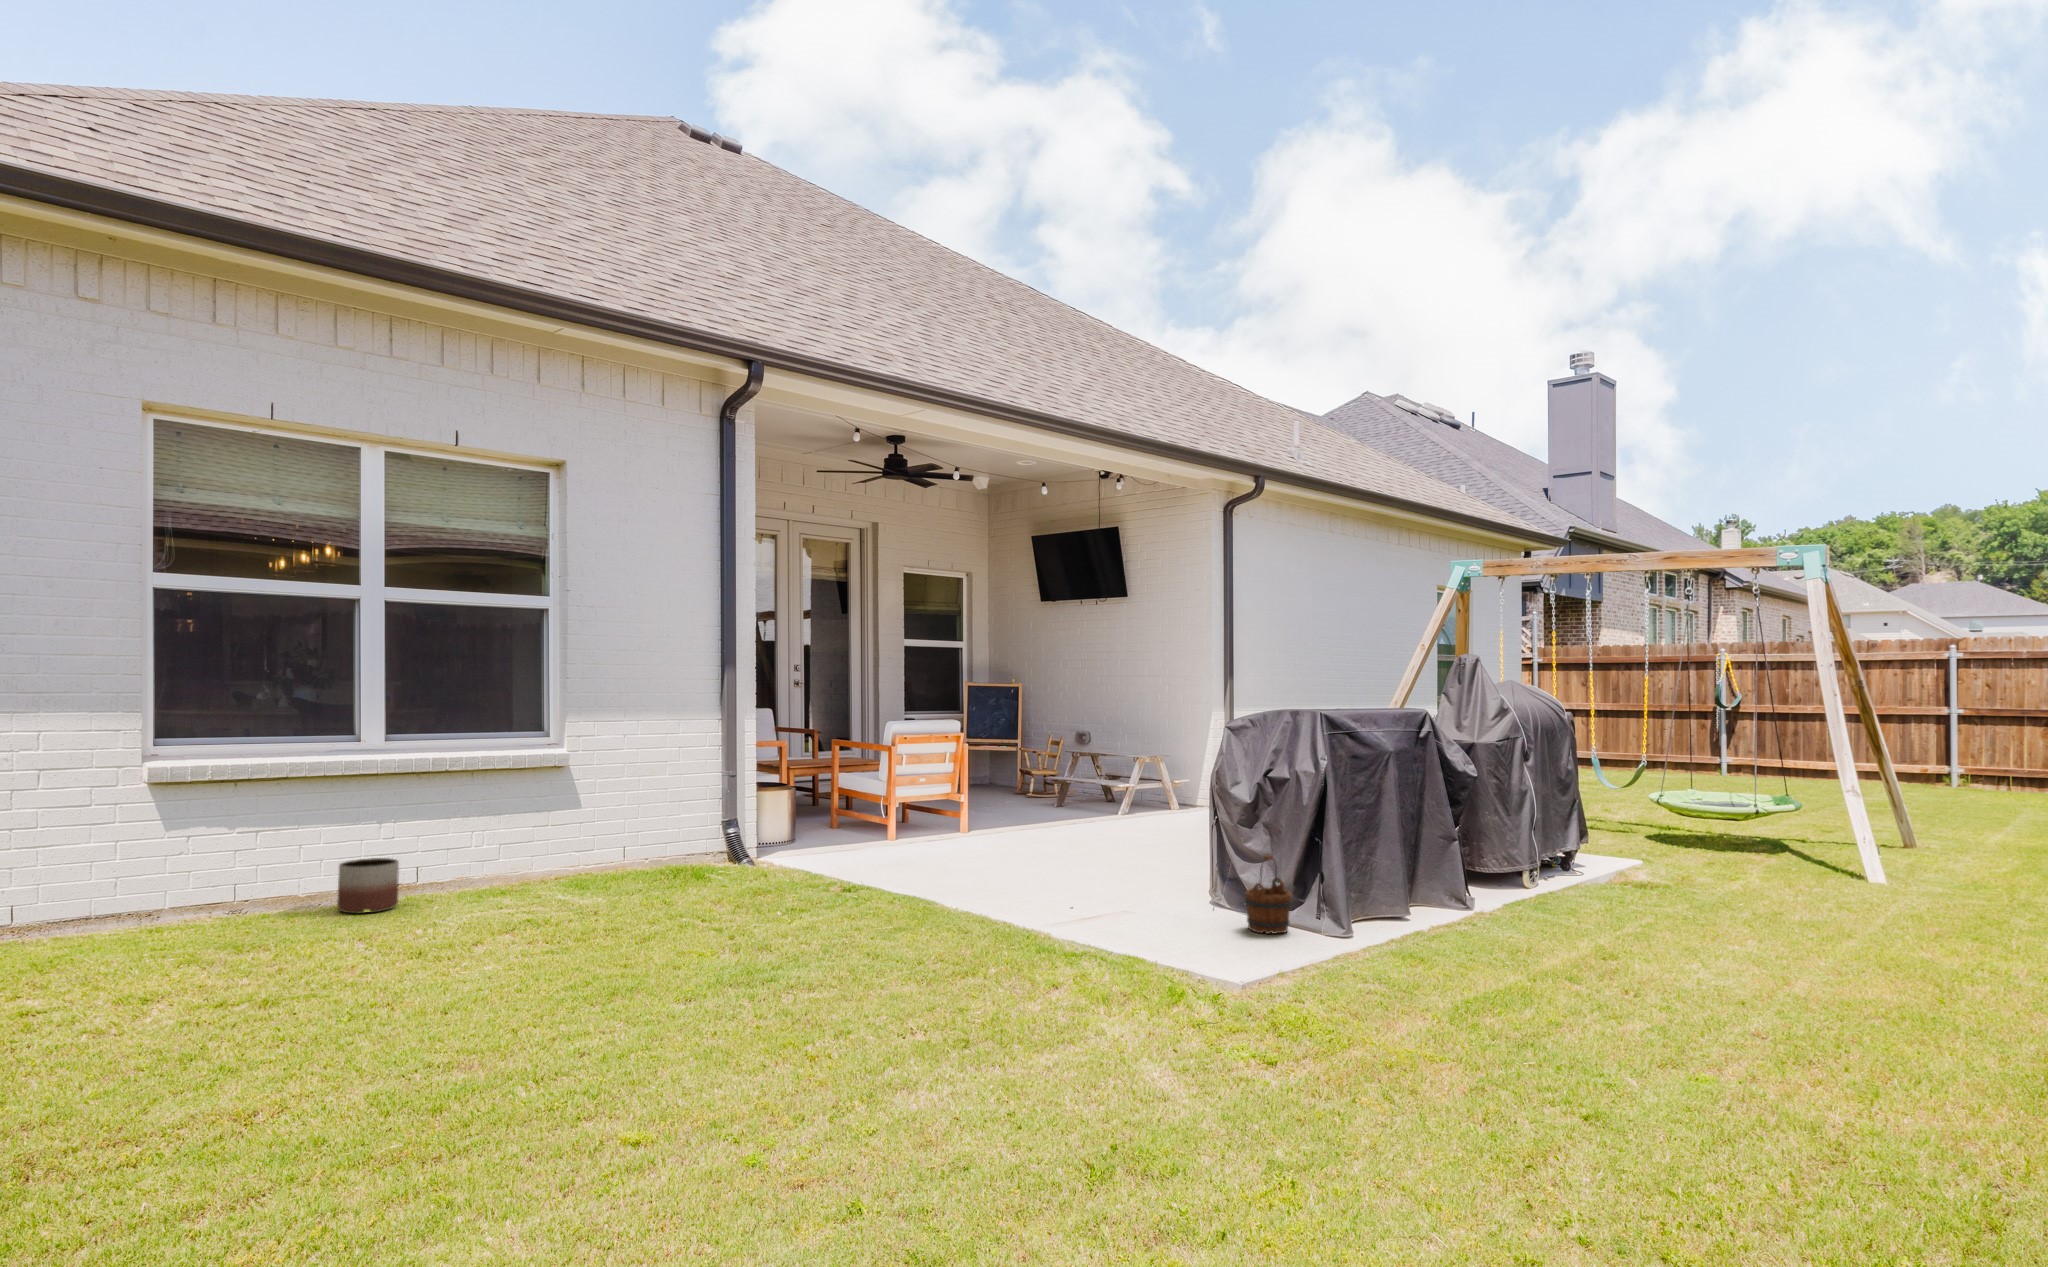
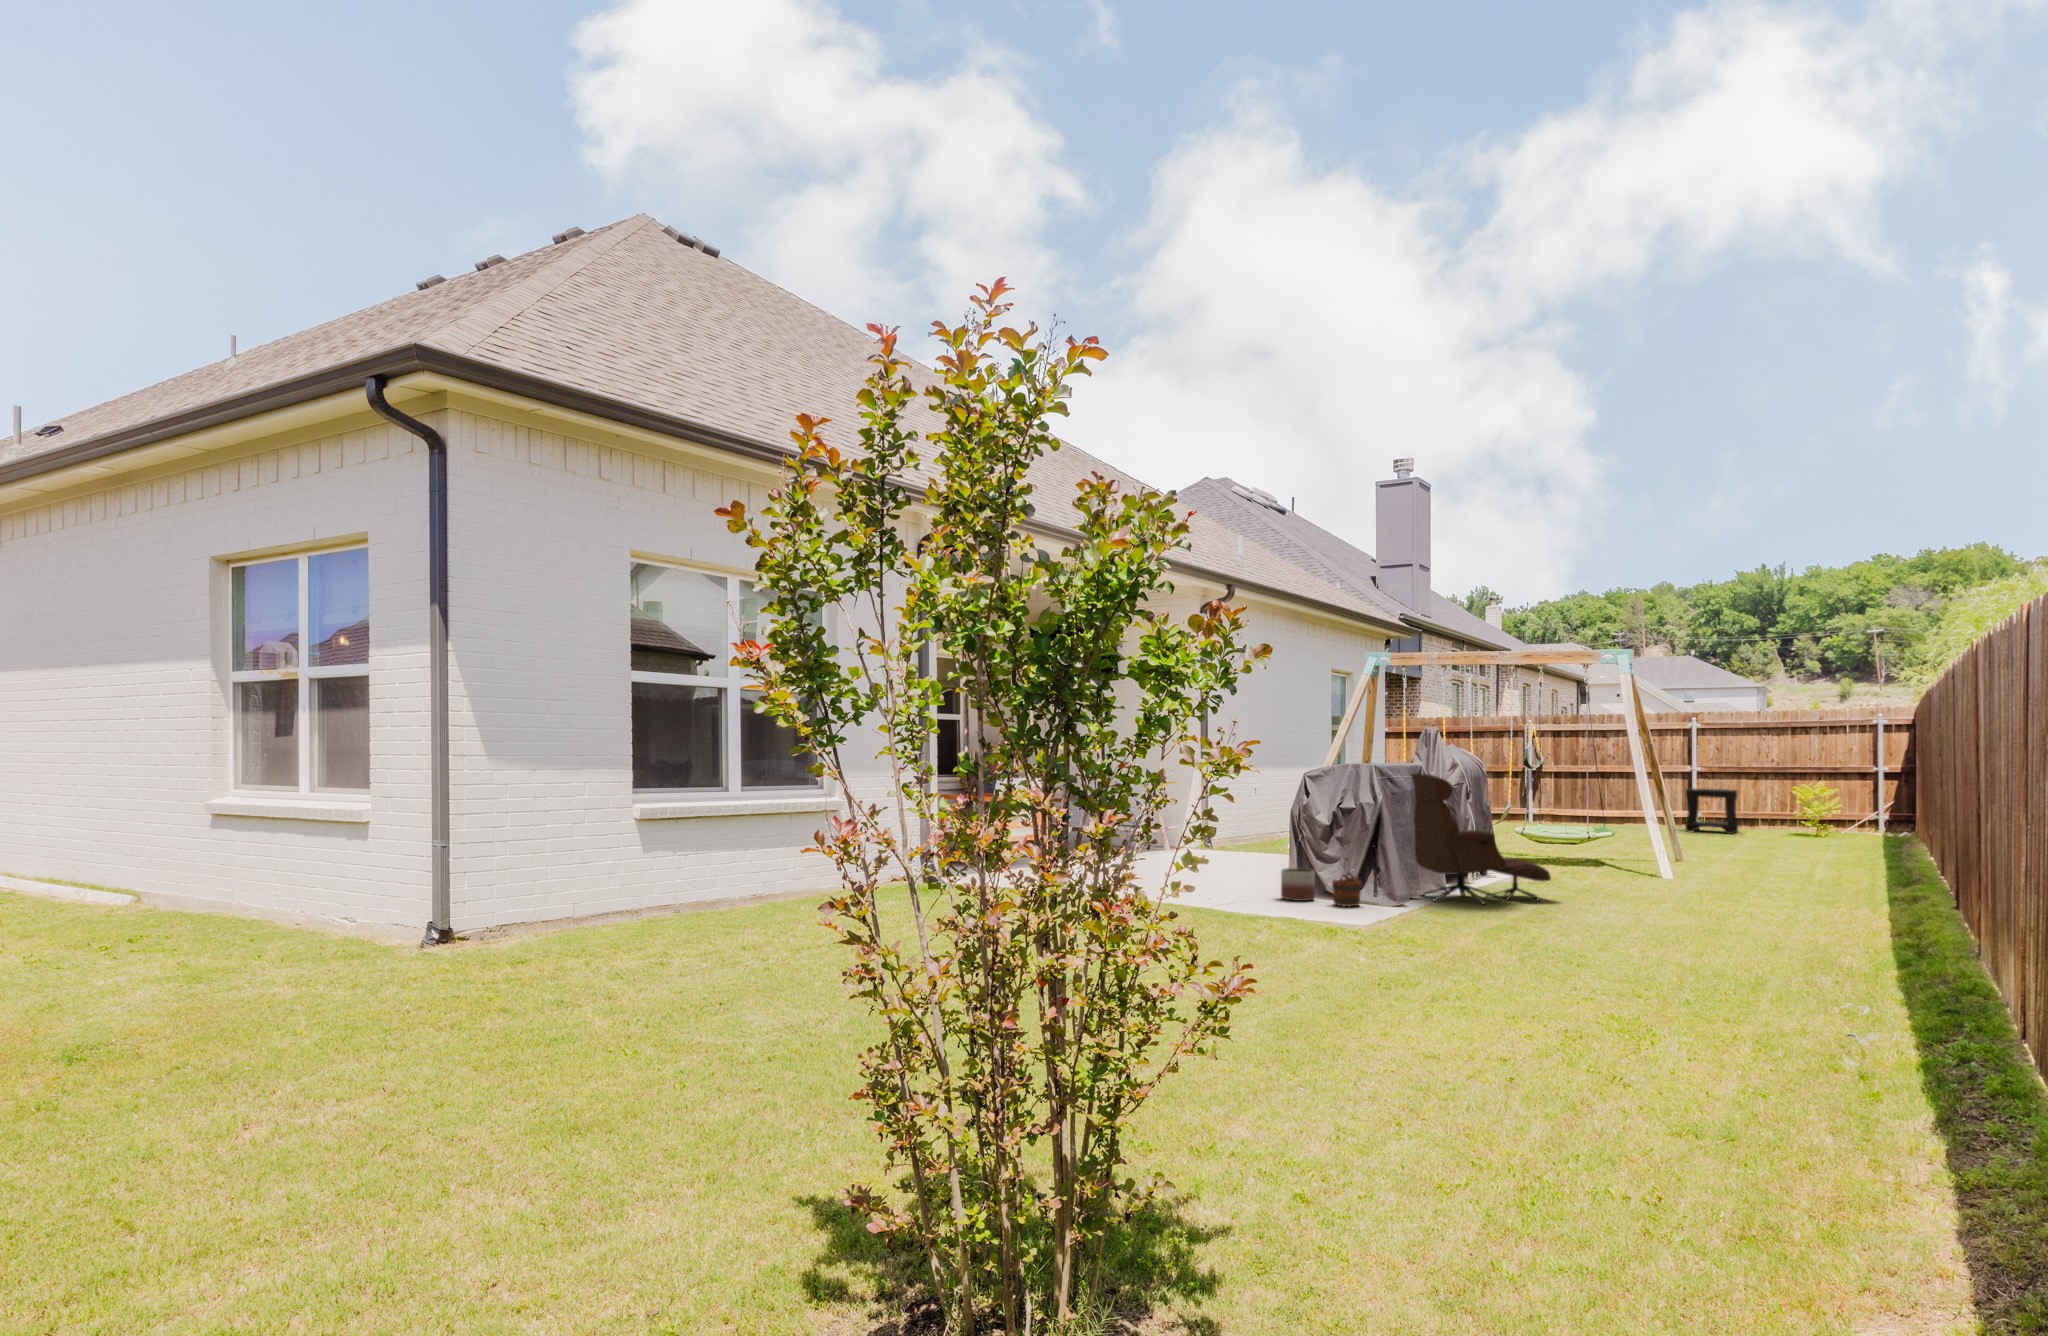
lounge chair: none [1389,723,1633,937] -> present [1411,773,1551,904]
side table: none [1937,735,2019,796] -> present [1685,789,1739,834]
planter: present [337,858,399,914] -> present [1281,868,1315,901]

